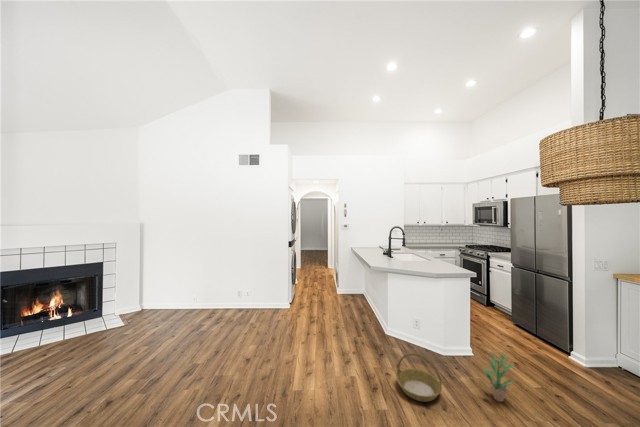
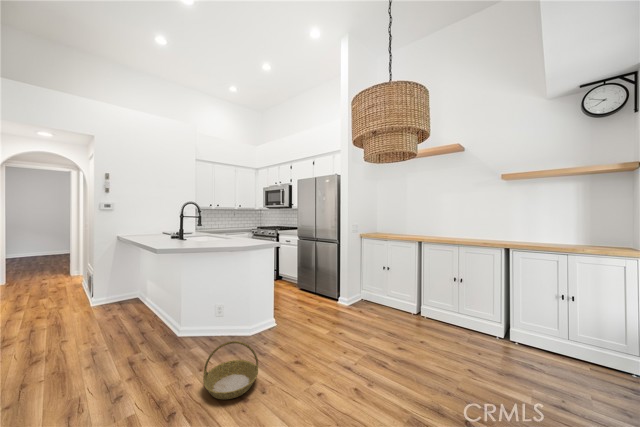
potted plant: present [484,353,514,402] -> none [292,308,319,357]

